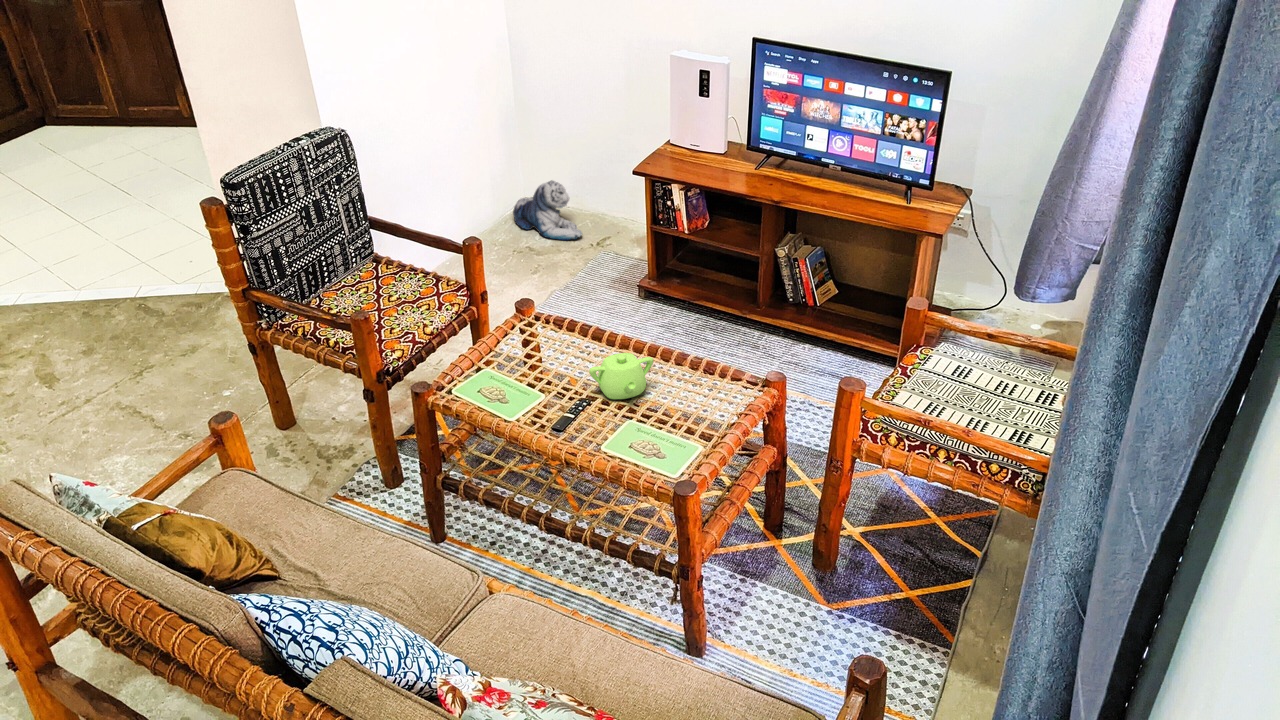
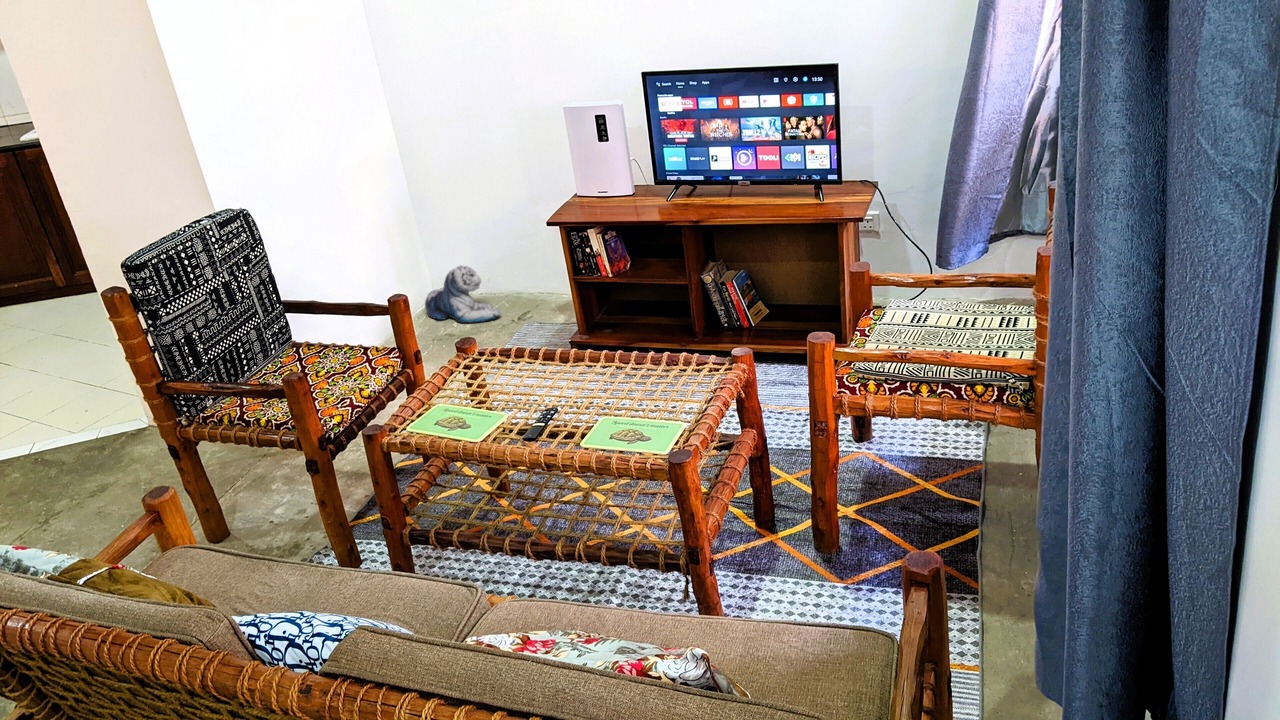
teapot: present [589,353,653,399] -> none [548,363,612,412]

